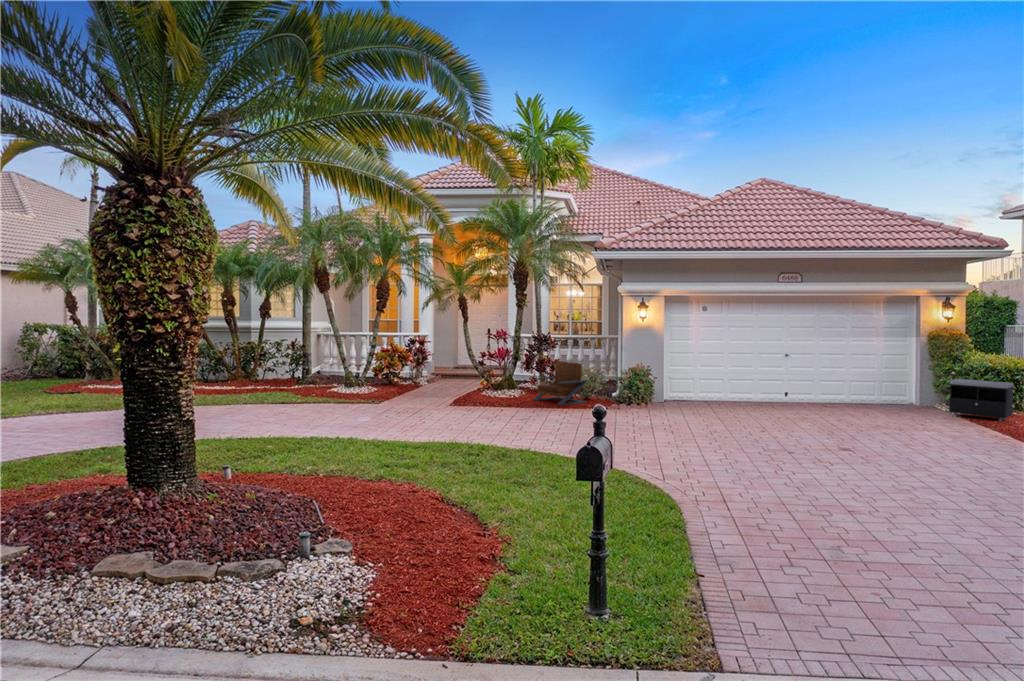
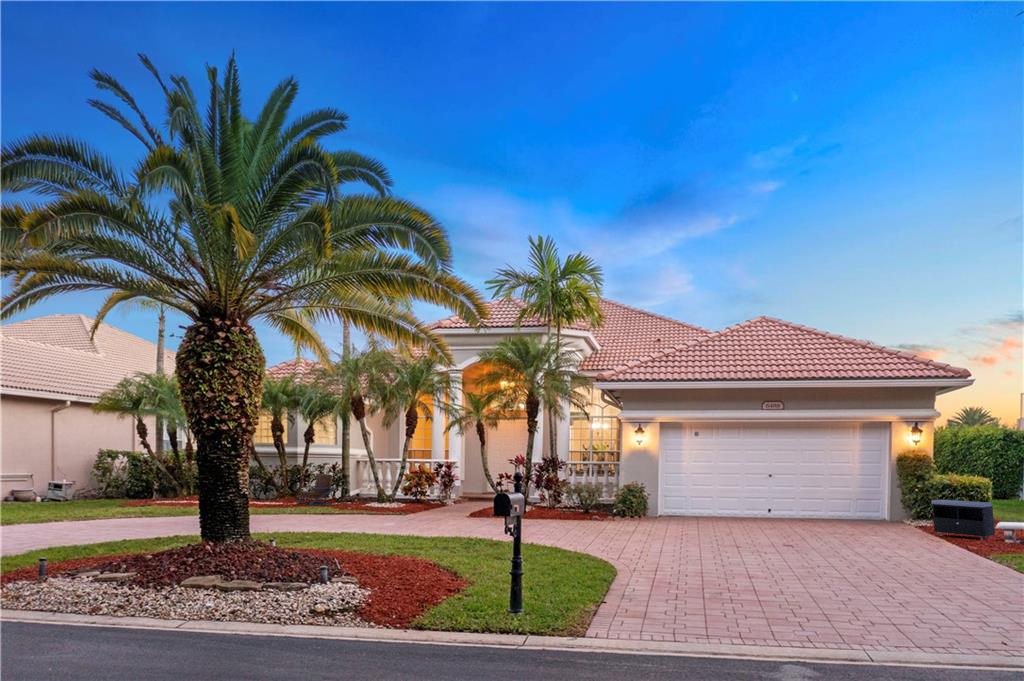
lounge chair: present [533,361,588,405] -> present [296,474,335,505]

